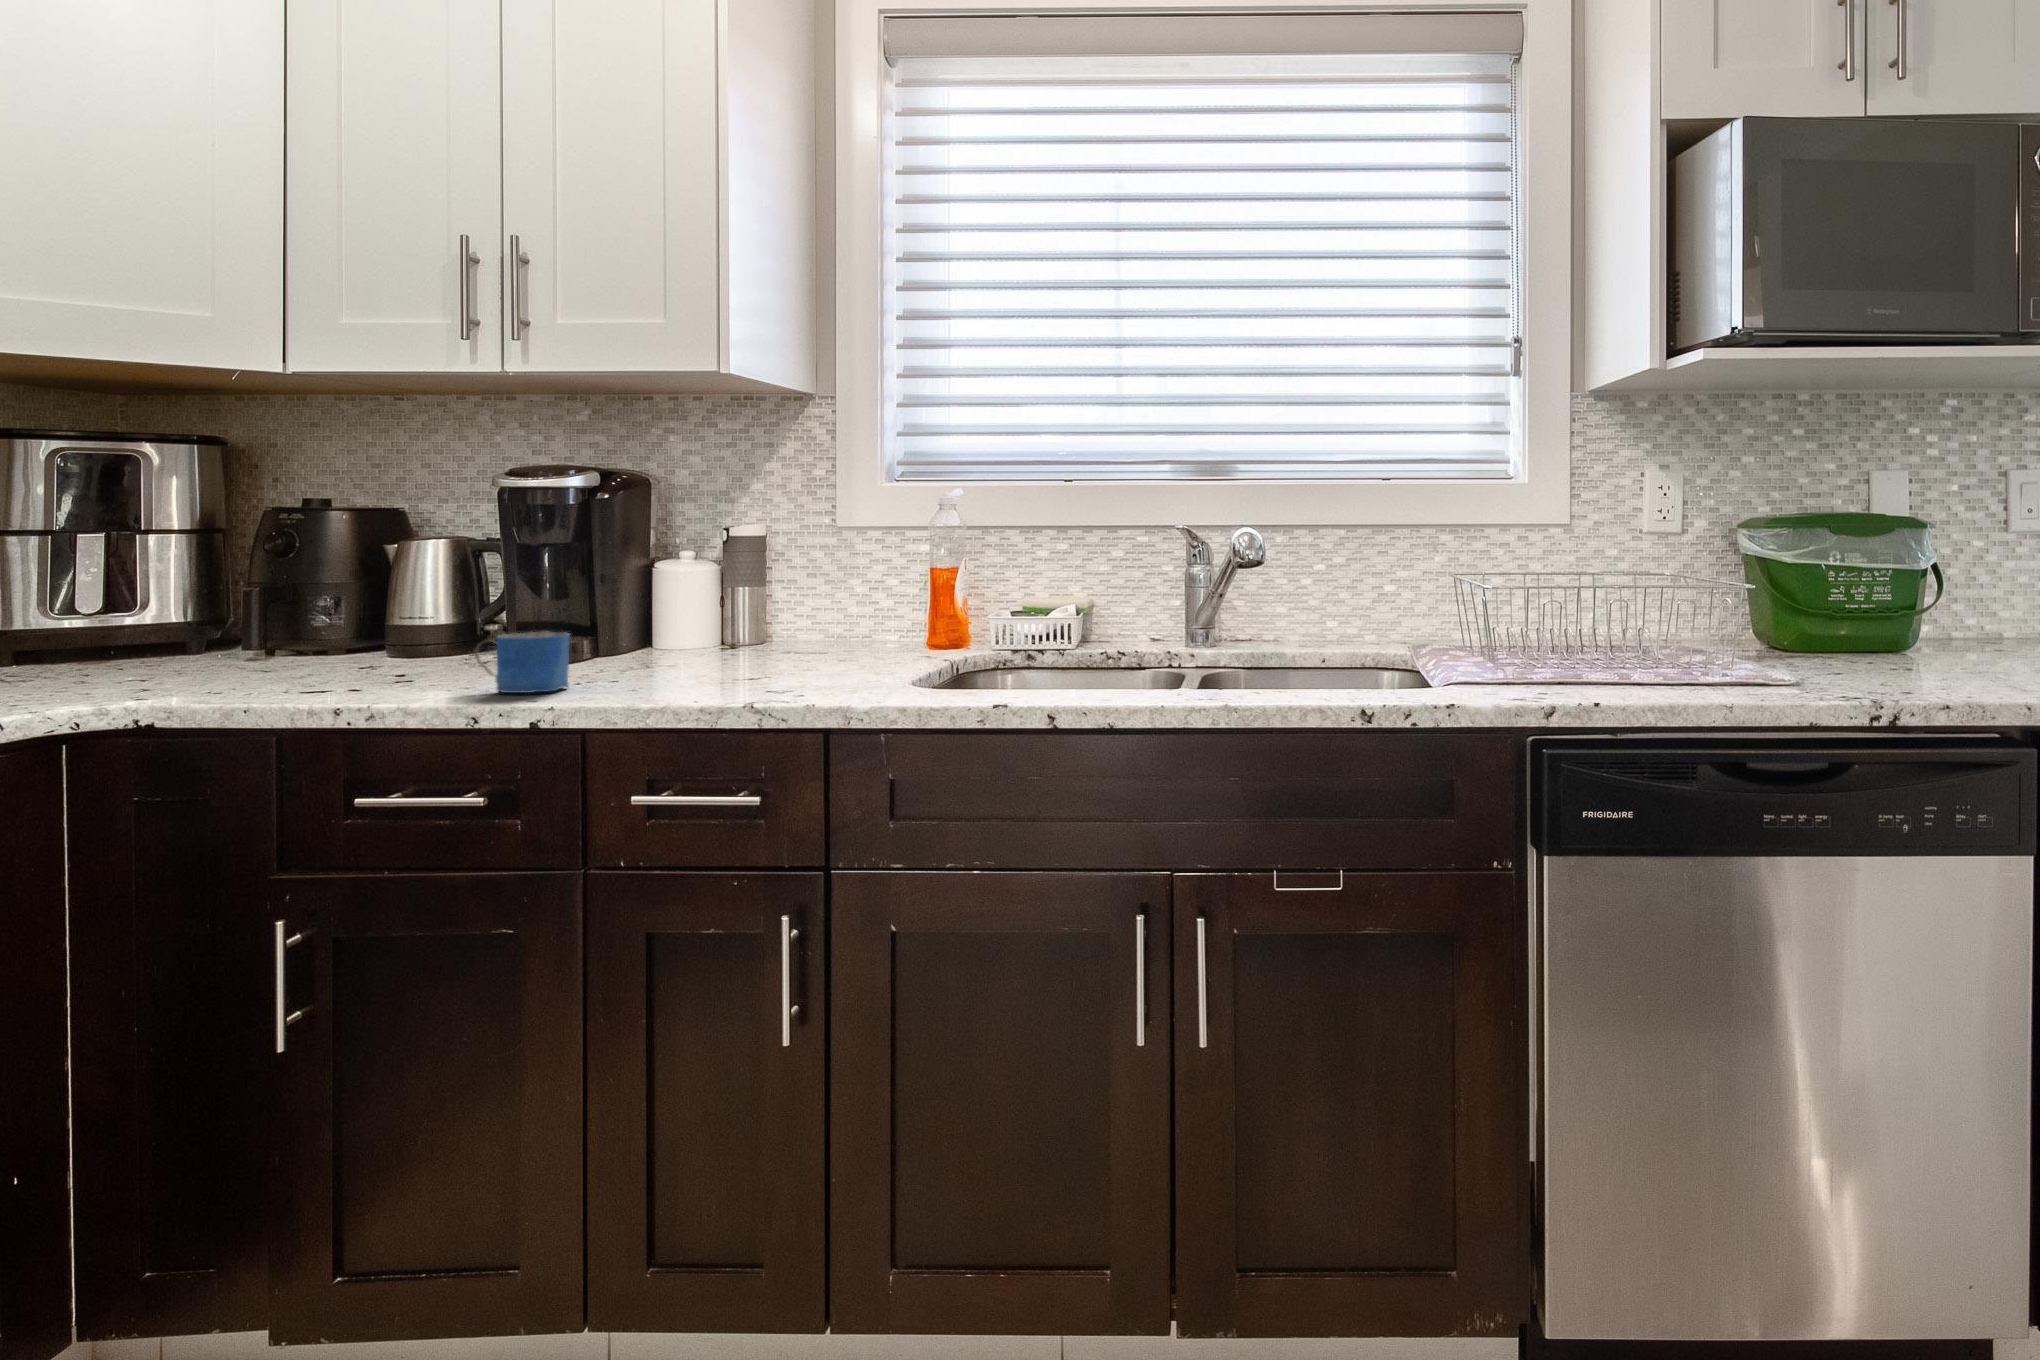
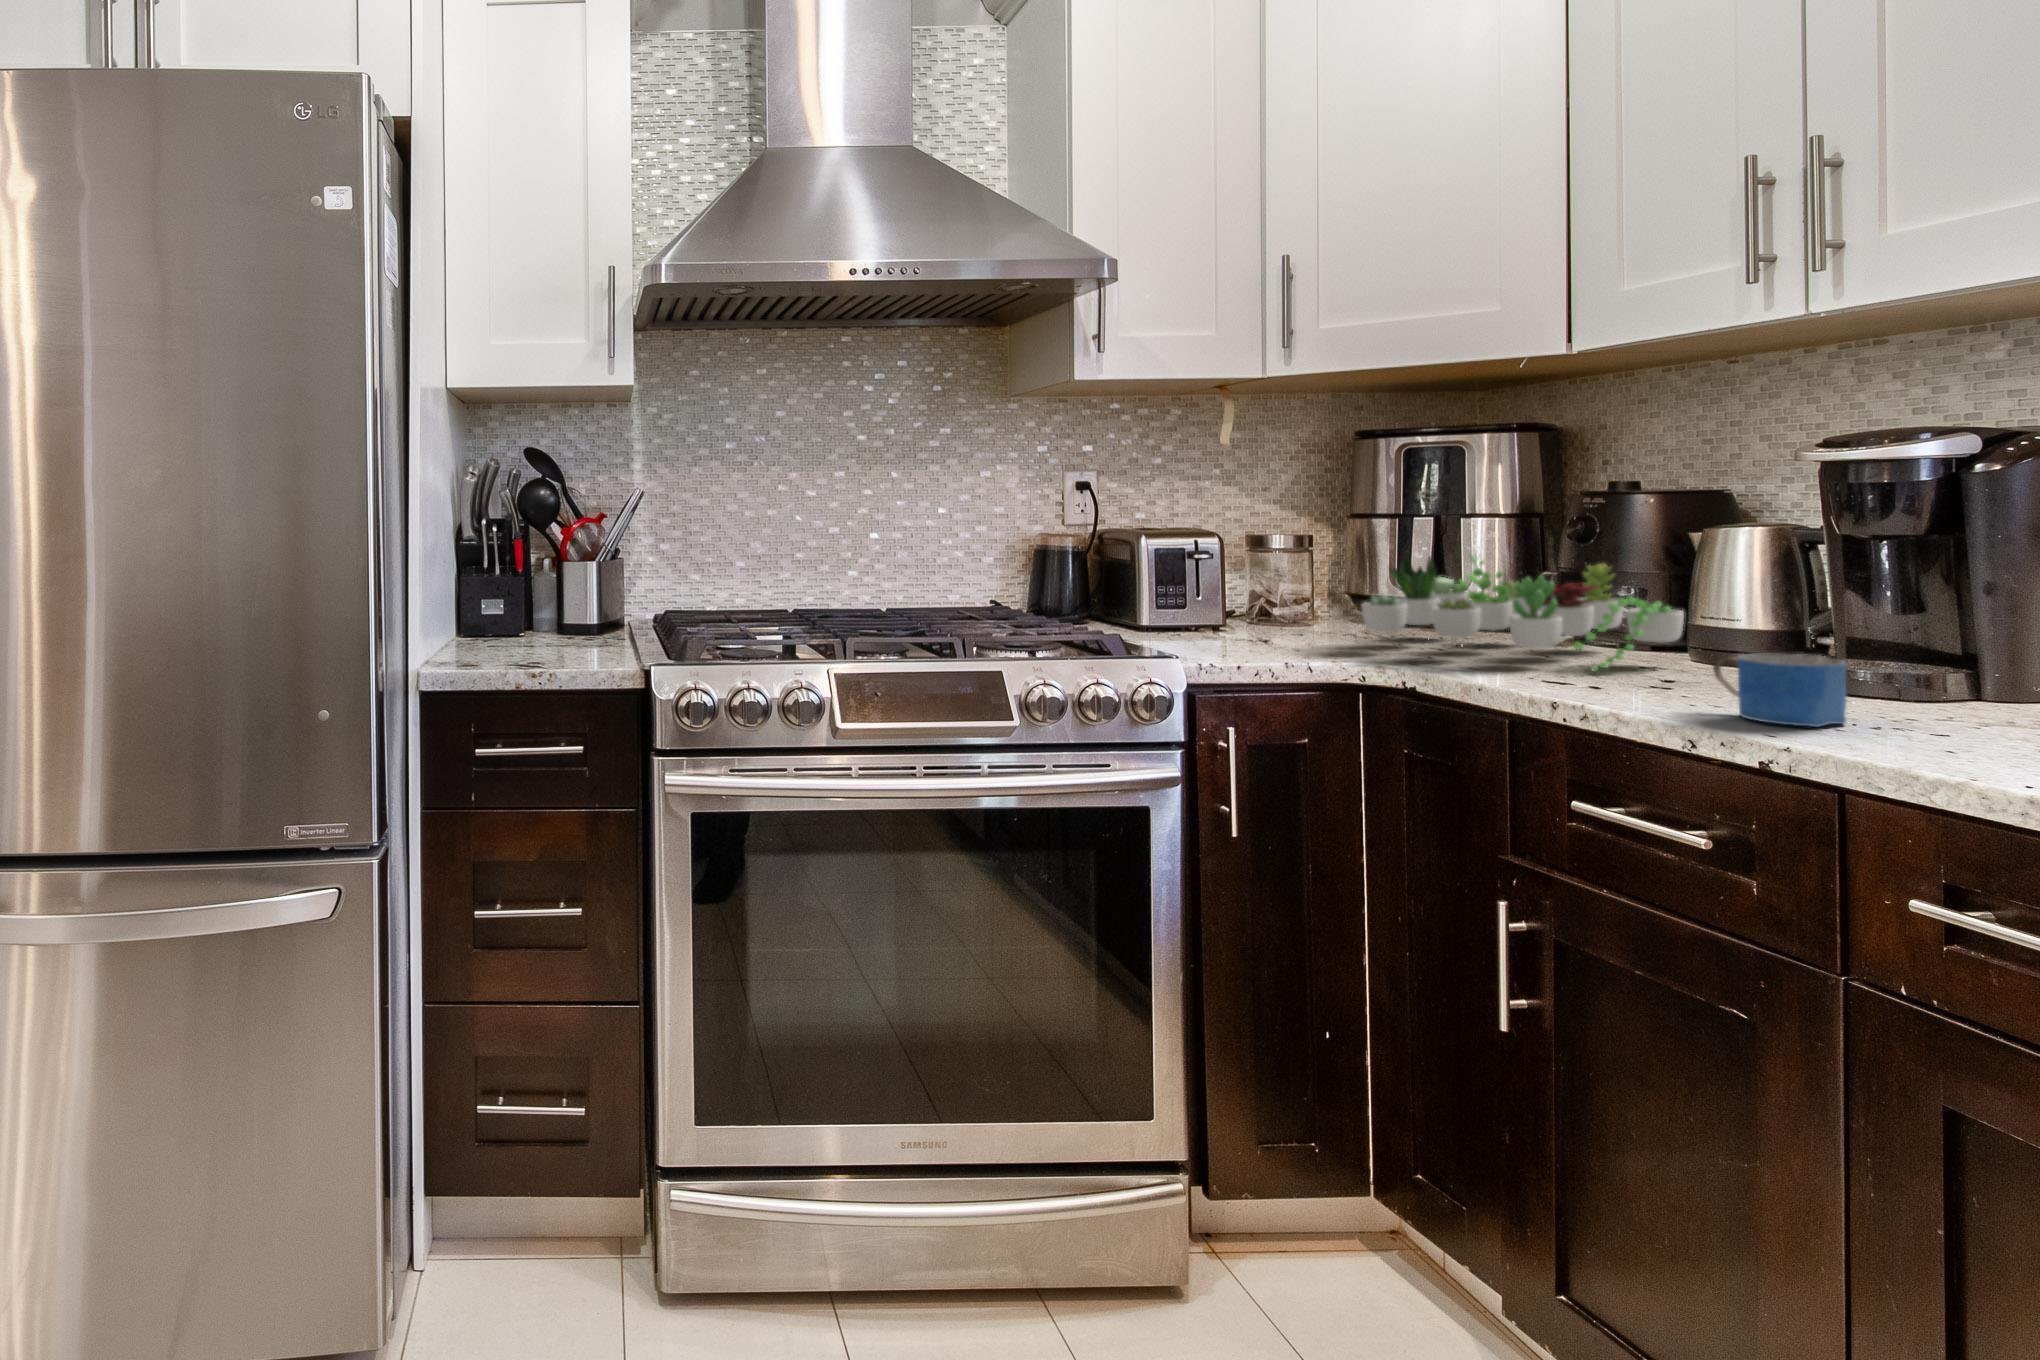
succulent plant: none [53,556,404,682] -> present [1362,556,1684,671]

